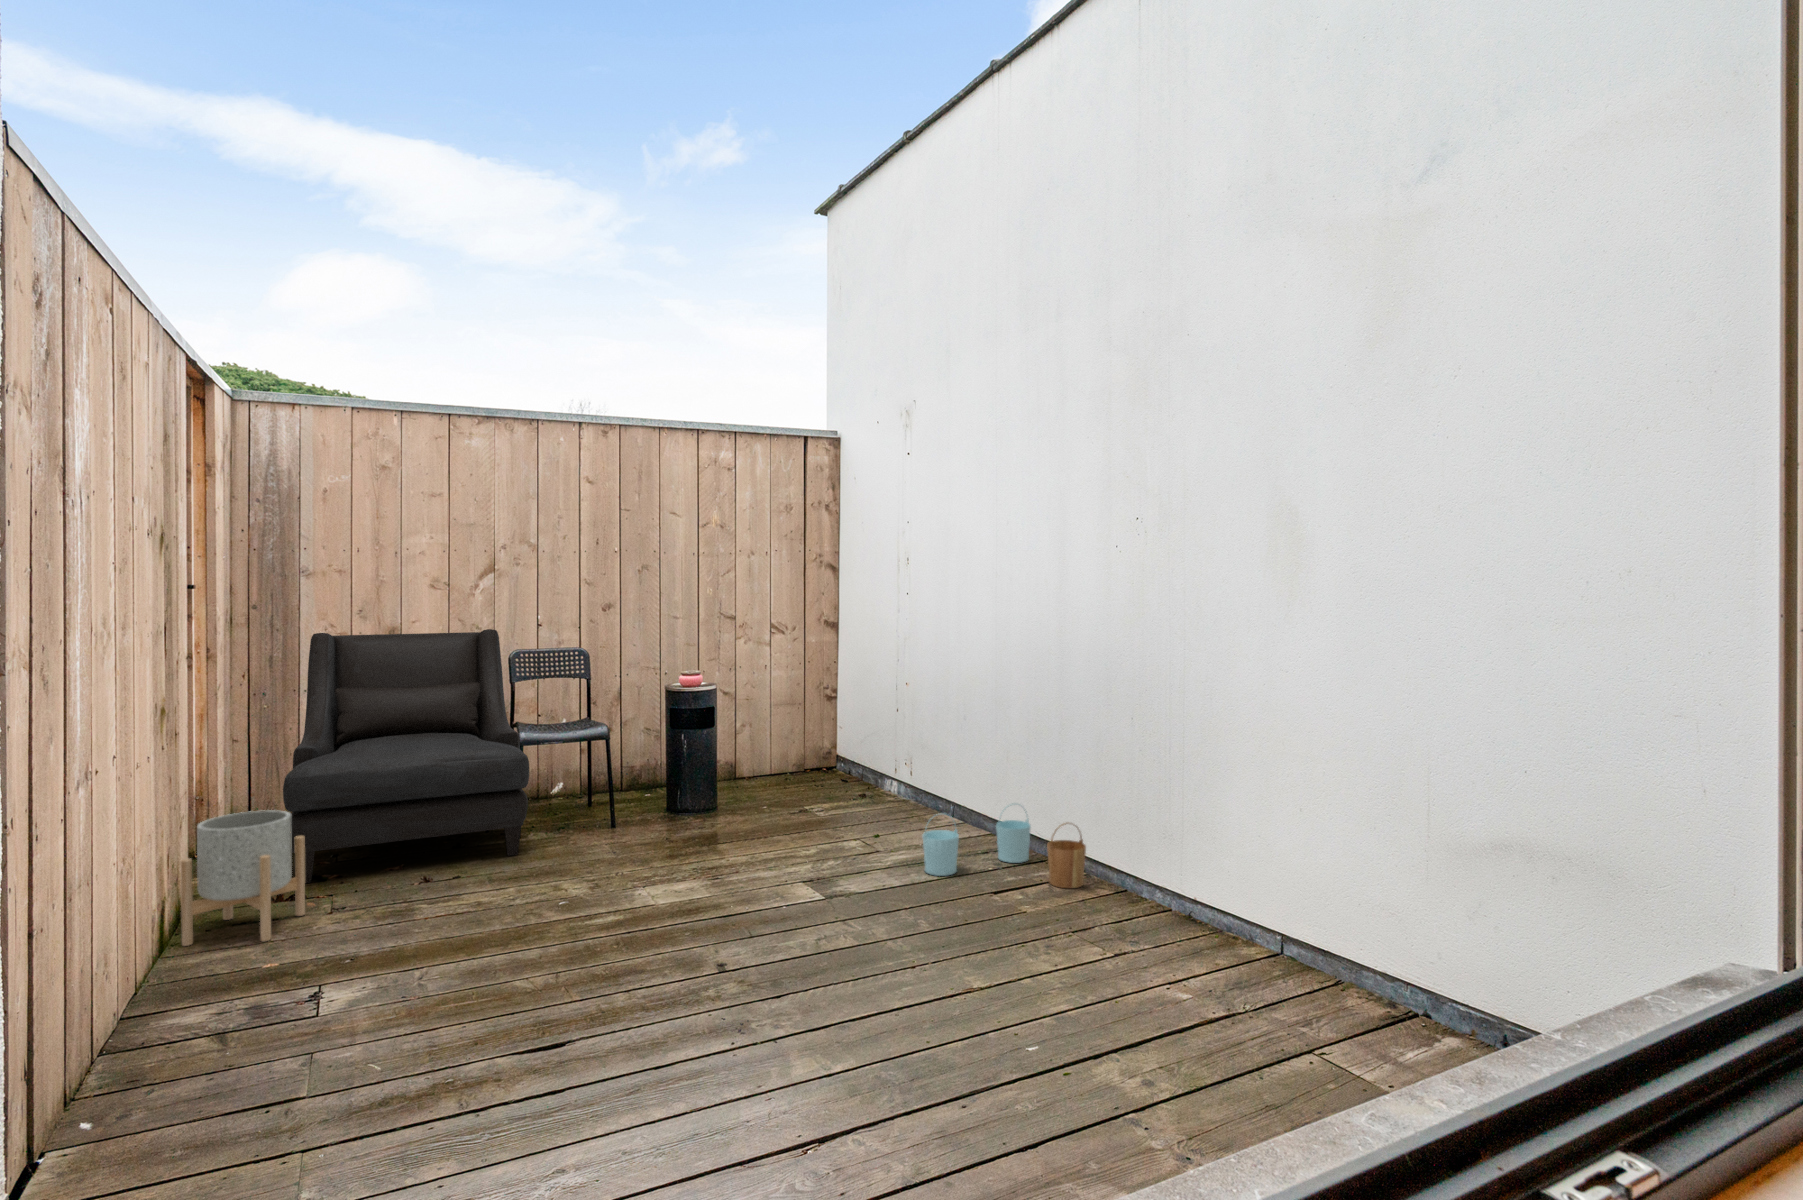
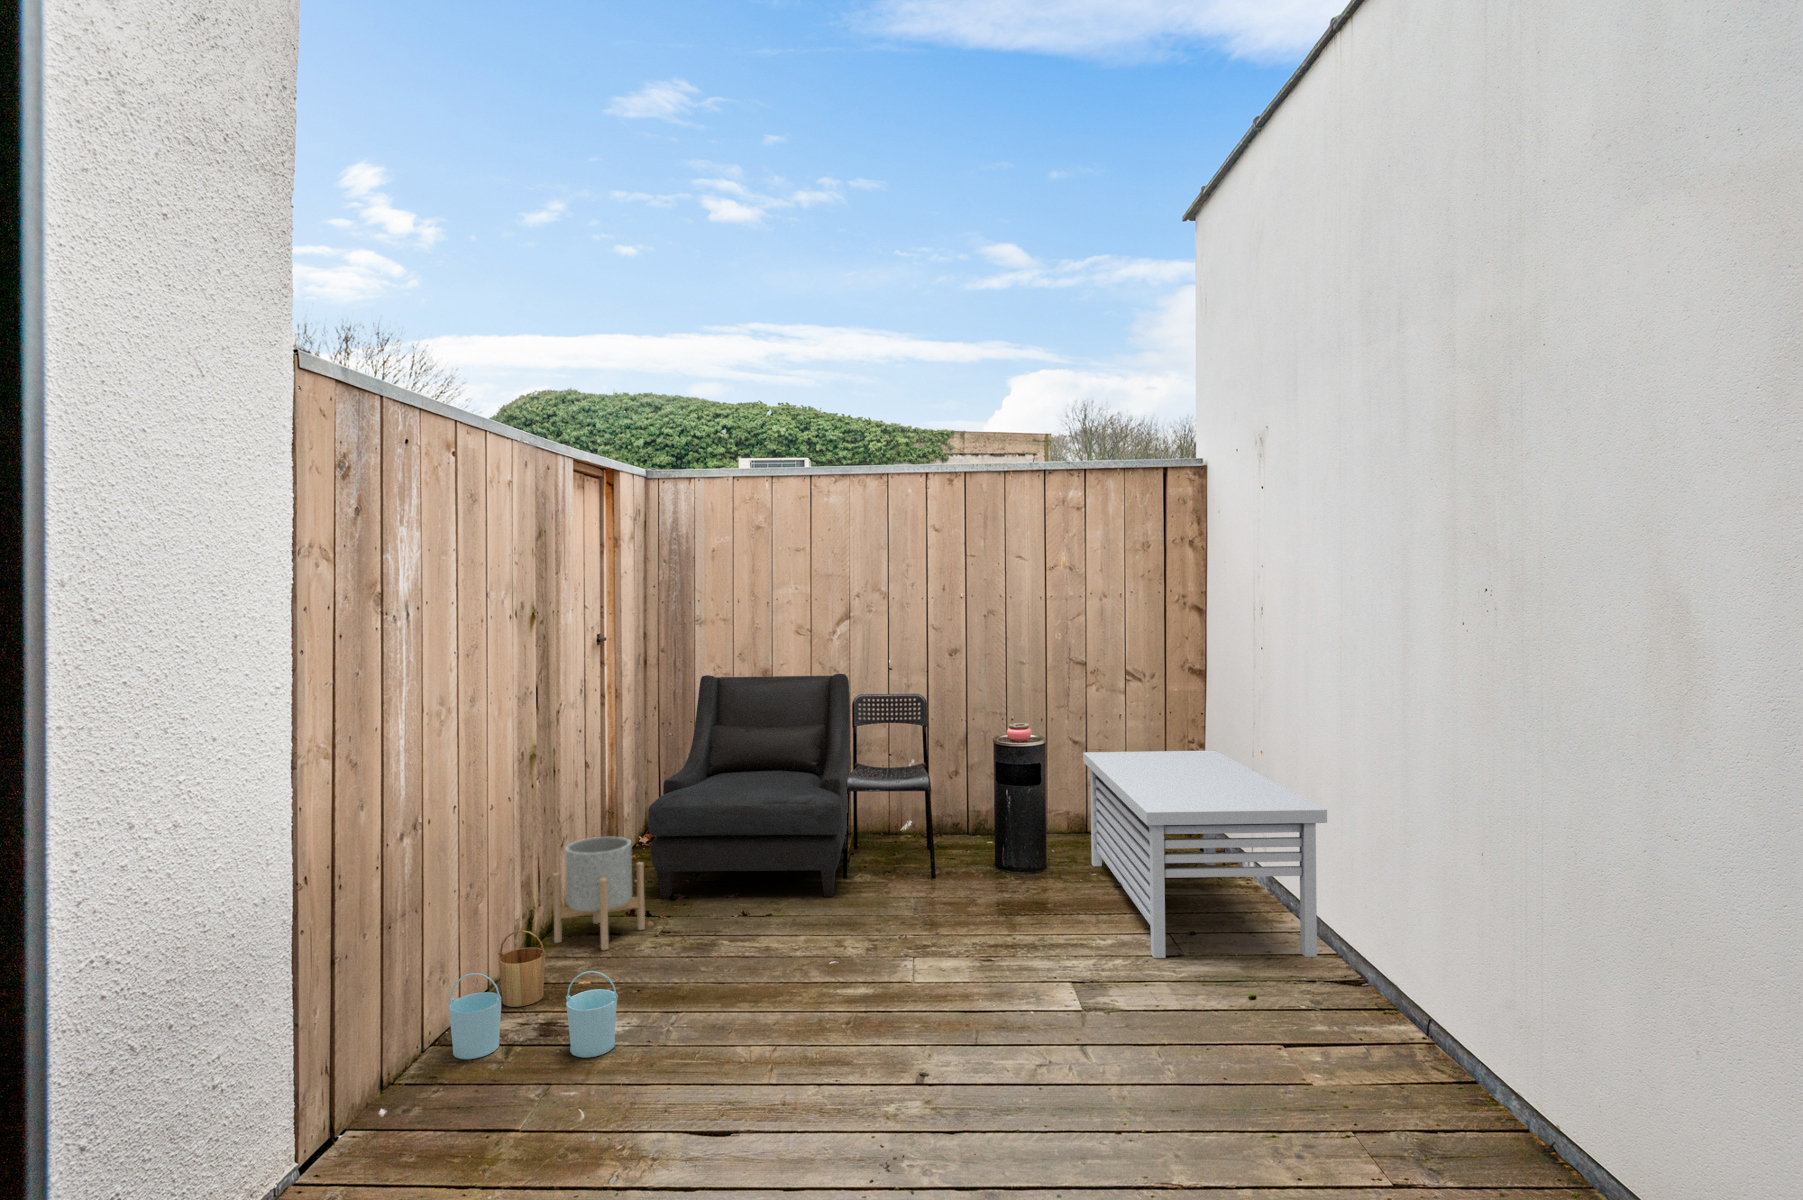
storage bench: none [748,690,983,855] -> present [1083,750,1327,958]
bucket: present [923,812,1086,888] -> present [449,930,618,1059]

